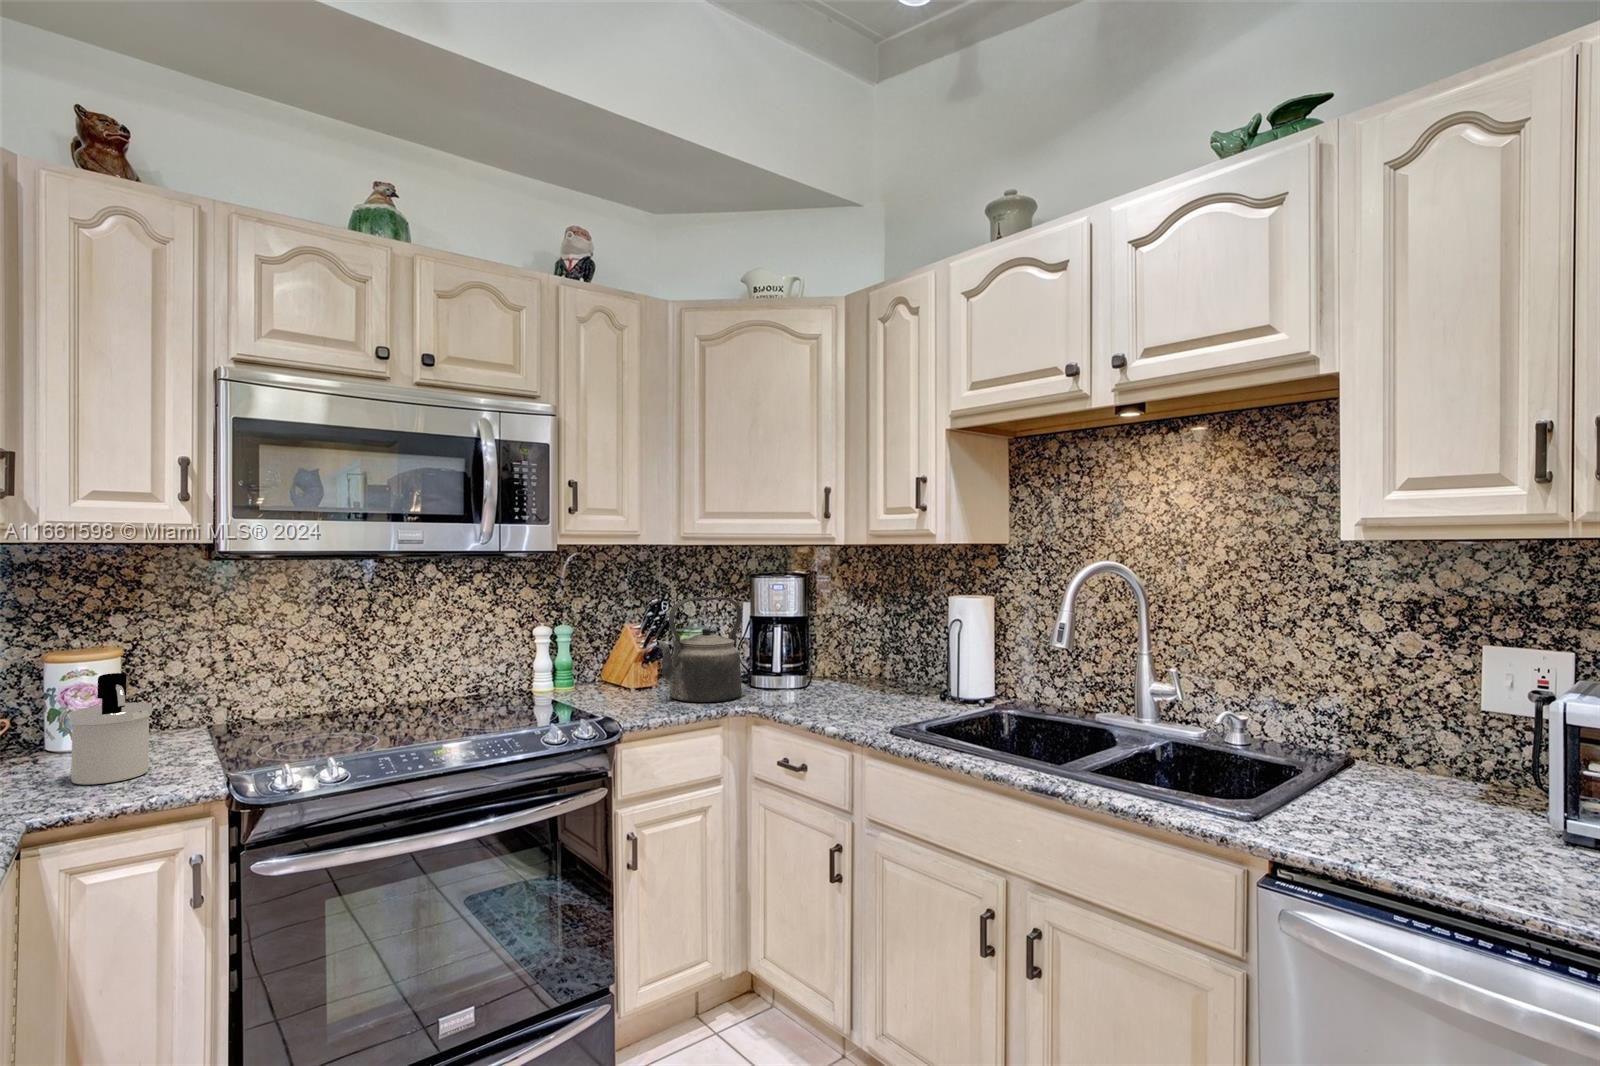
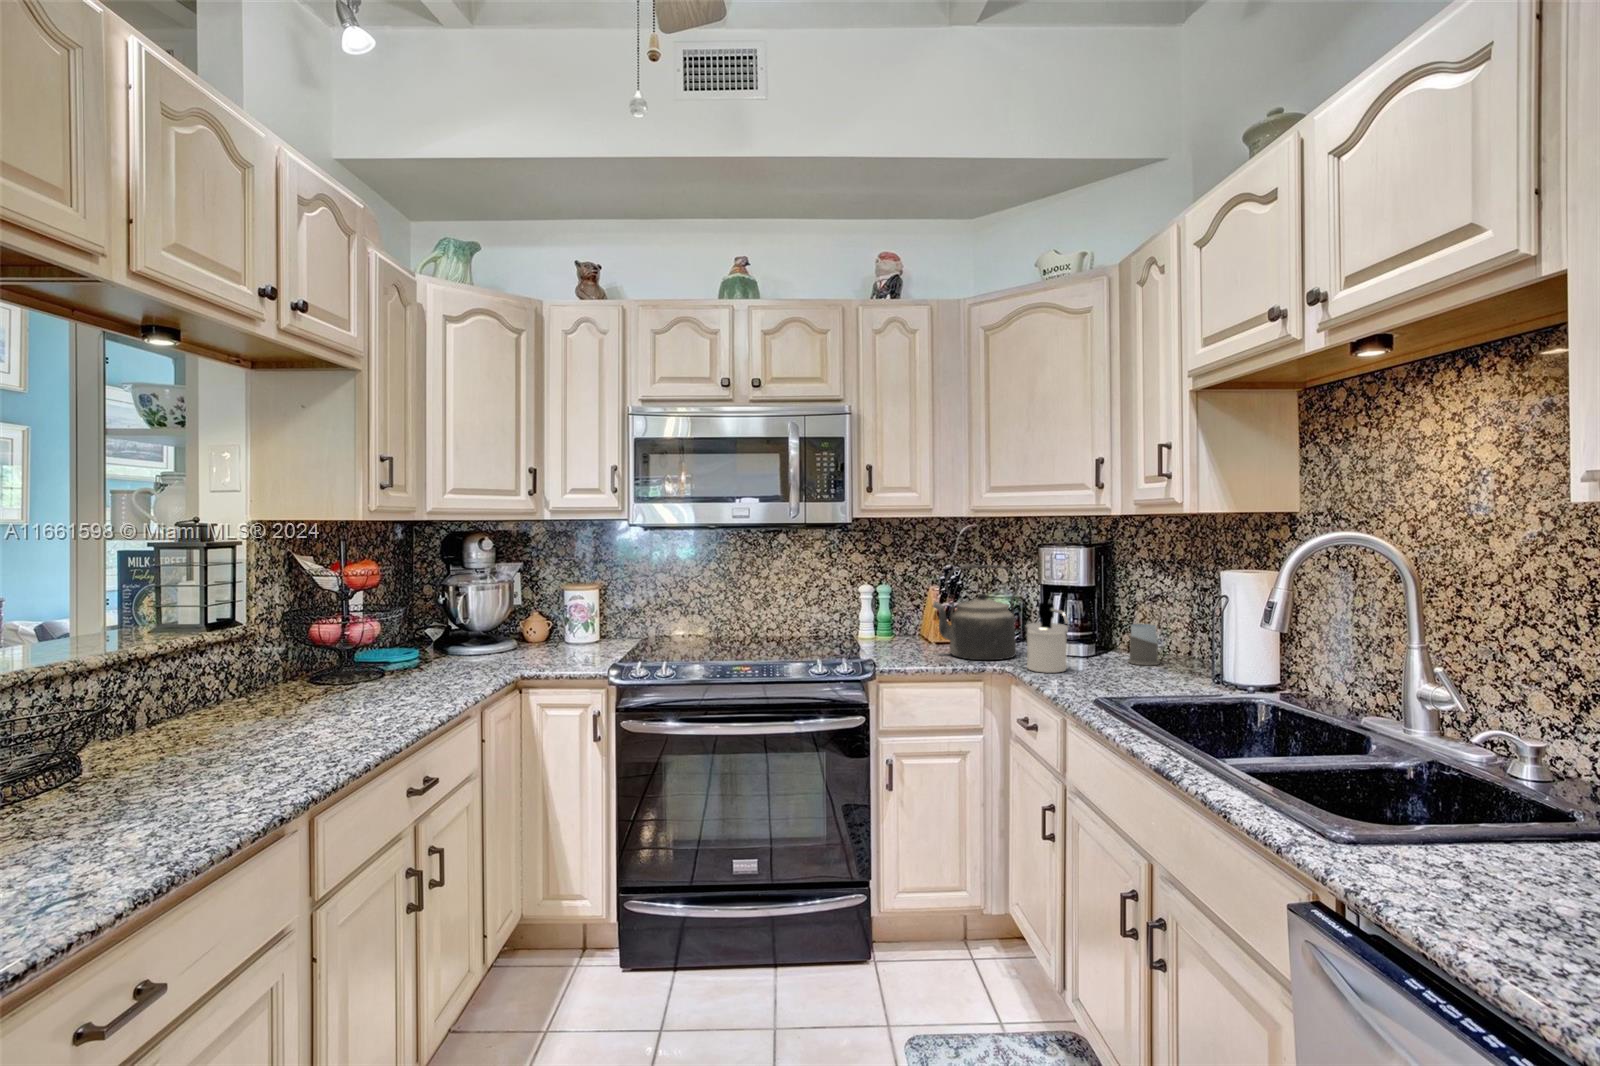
mug: none [842,650,877,690] -> present [1128,624,1169,665]
soap dispenser: present [69,673,152,785] -> present [1025,603,1068,673]

